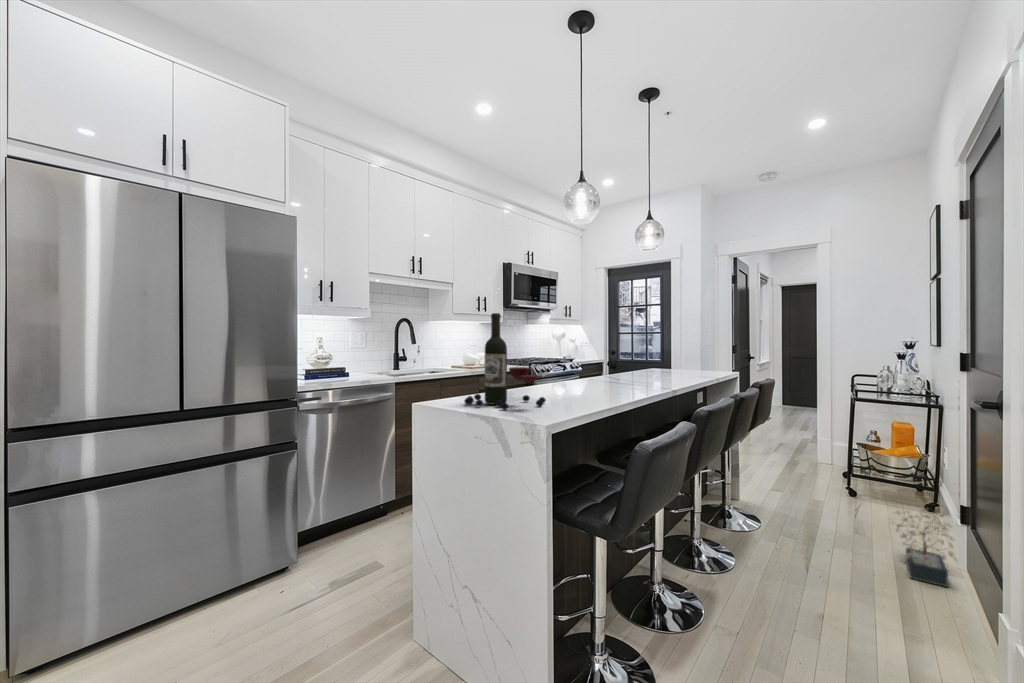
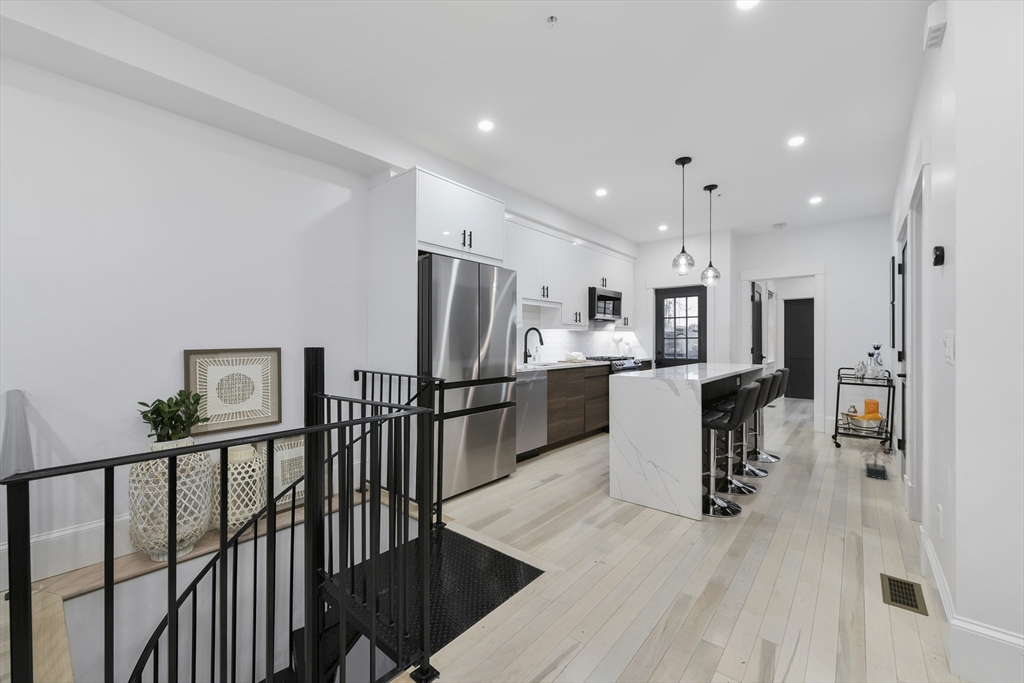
wine bottle: present [464,313,546,410] -> none [640,330,686,377]

